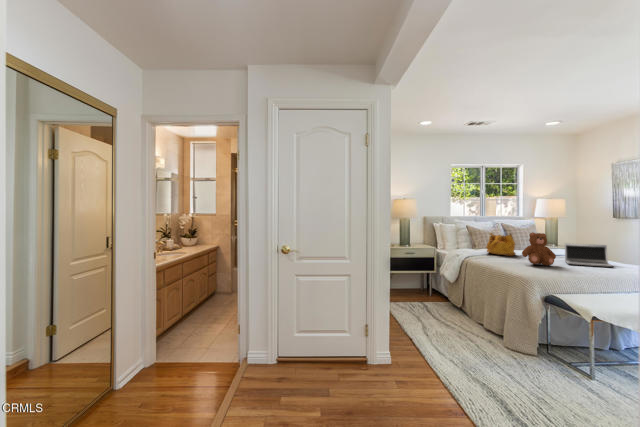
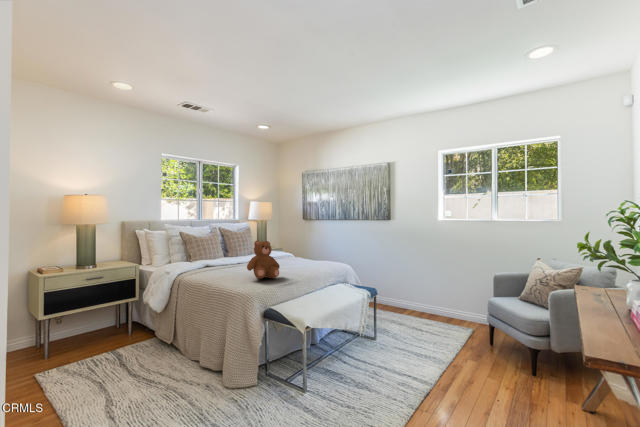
handbag: present [486,233,516,256] -> none [204,240,237,268]
laptop: present [565,243,613,267] -> none [284,249,324,273]

